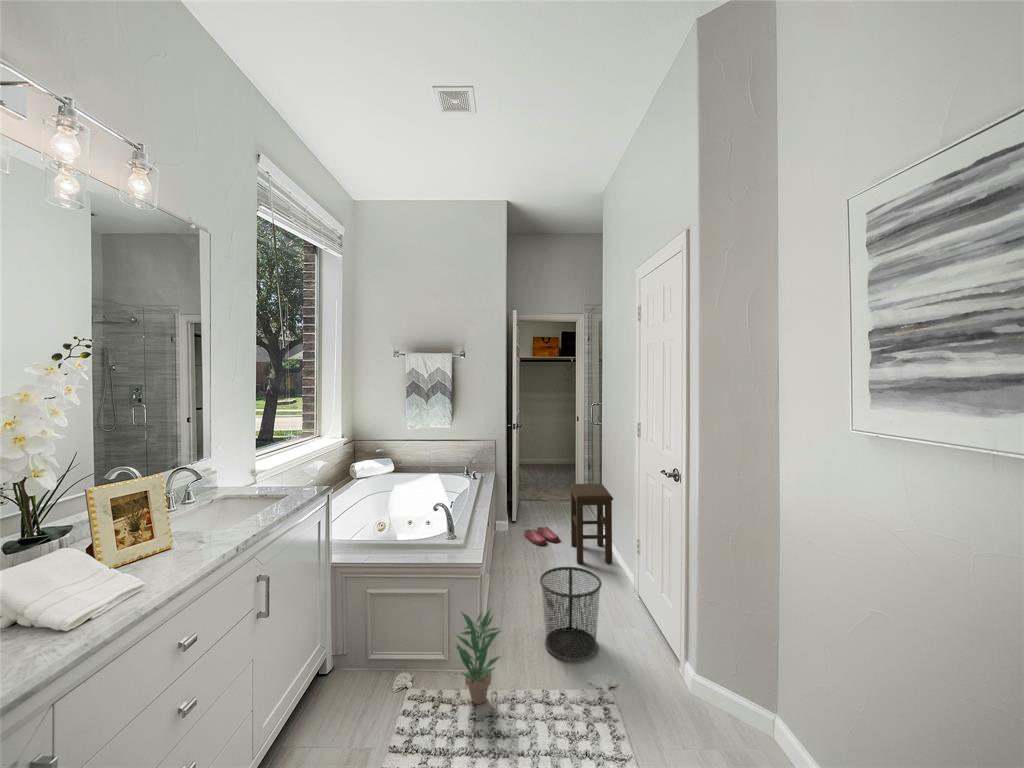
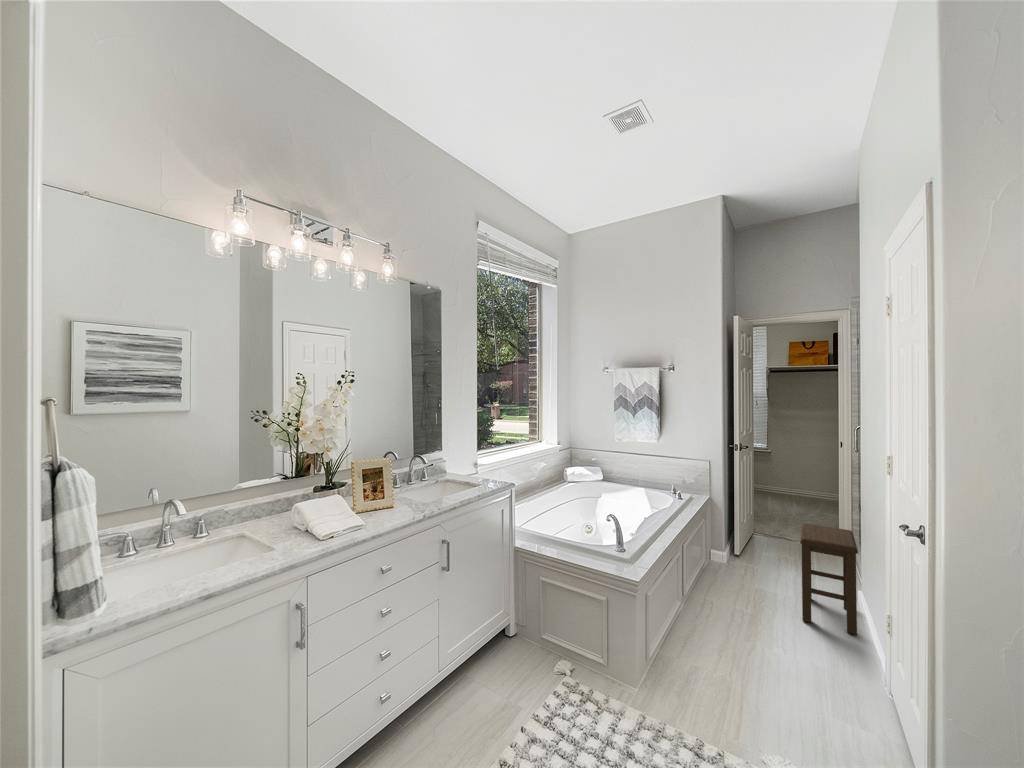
slippers: present [524,527,559,545] -> none [744,566,788,589]
waste bin: present [540,567,602,661] -> none [712,612,794,730]
potted plant: present [455,610,501,704] -> none [598,619,650,719]

